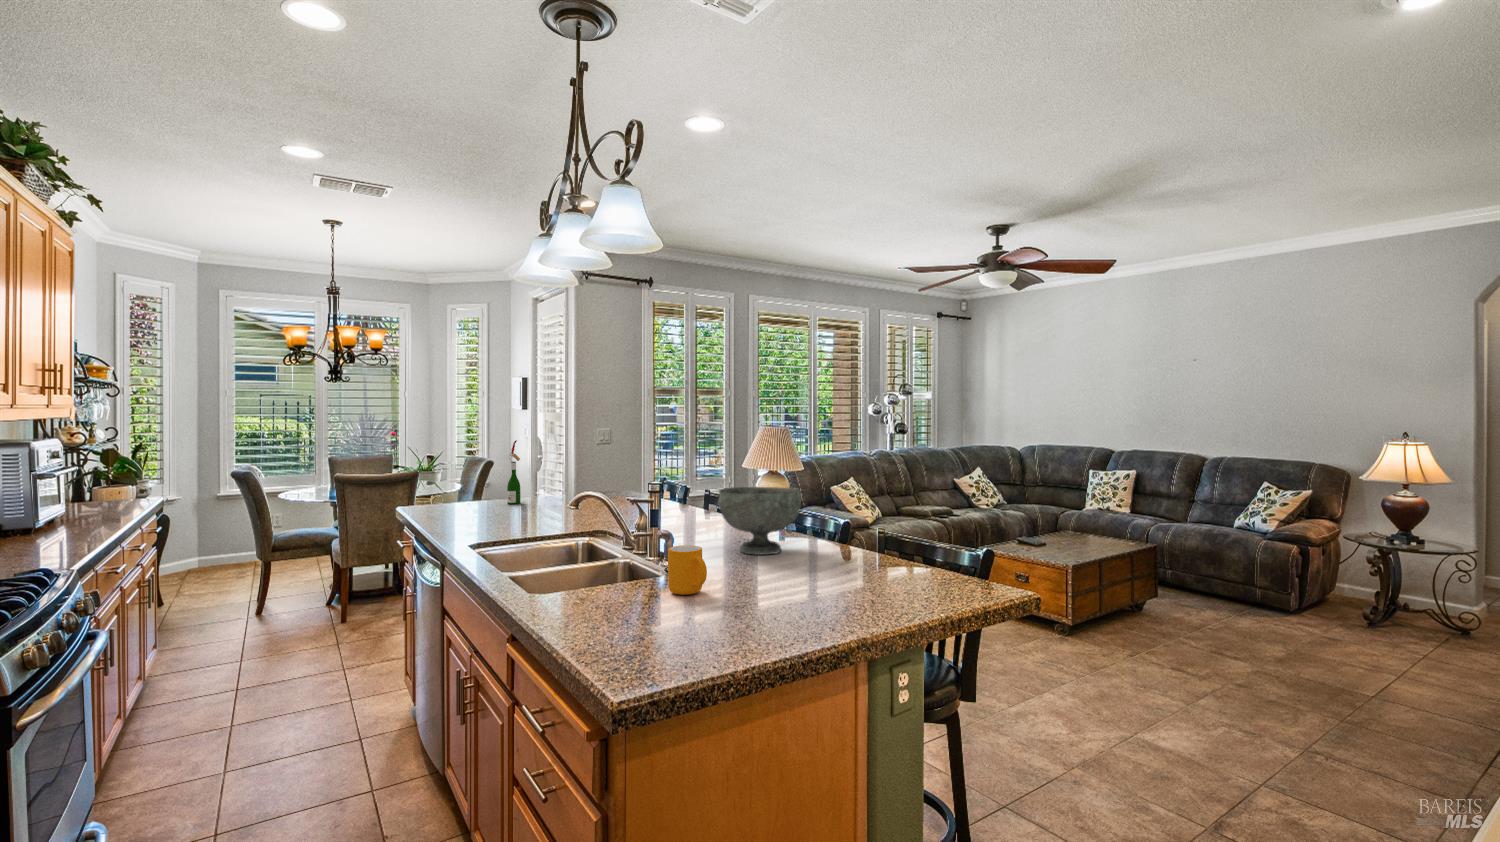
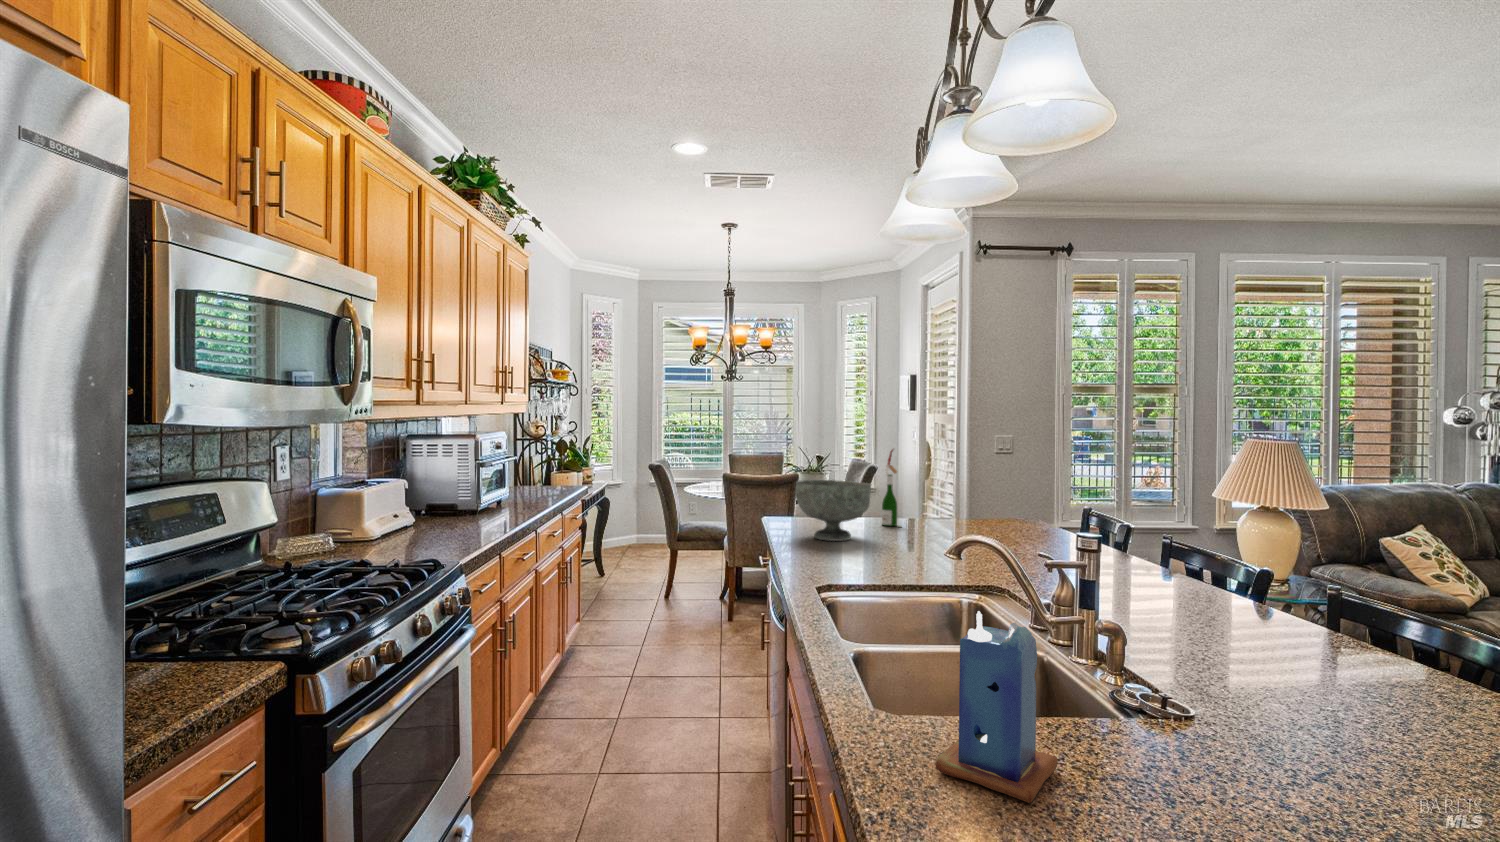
decorative bowl: present [718,487,801,555] -> present [795,480,871,541]
candle: none [573,518,638,612] -> present [936,611,1057,803]
mug: present [668,545,707,595] -> none [1119,674,1208,780]

